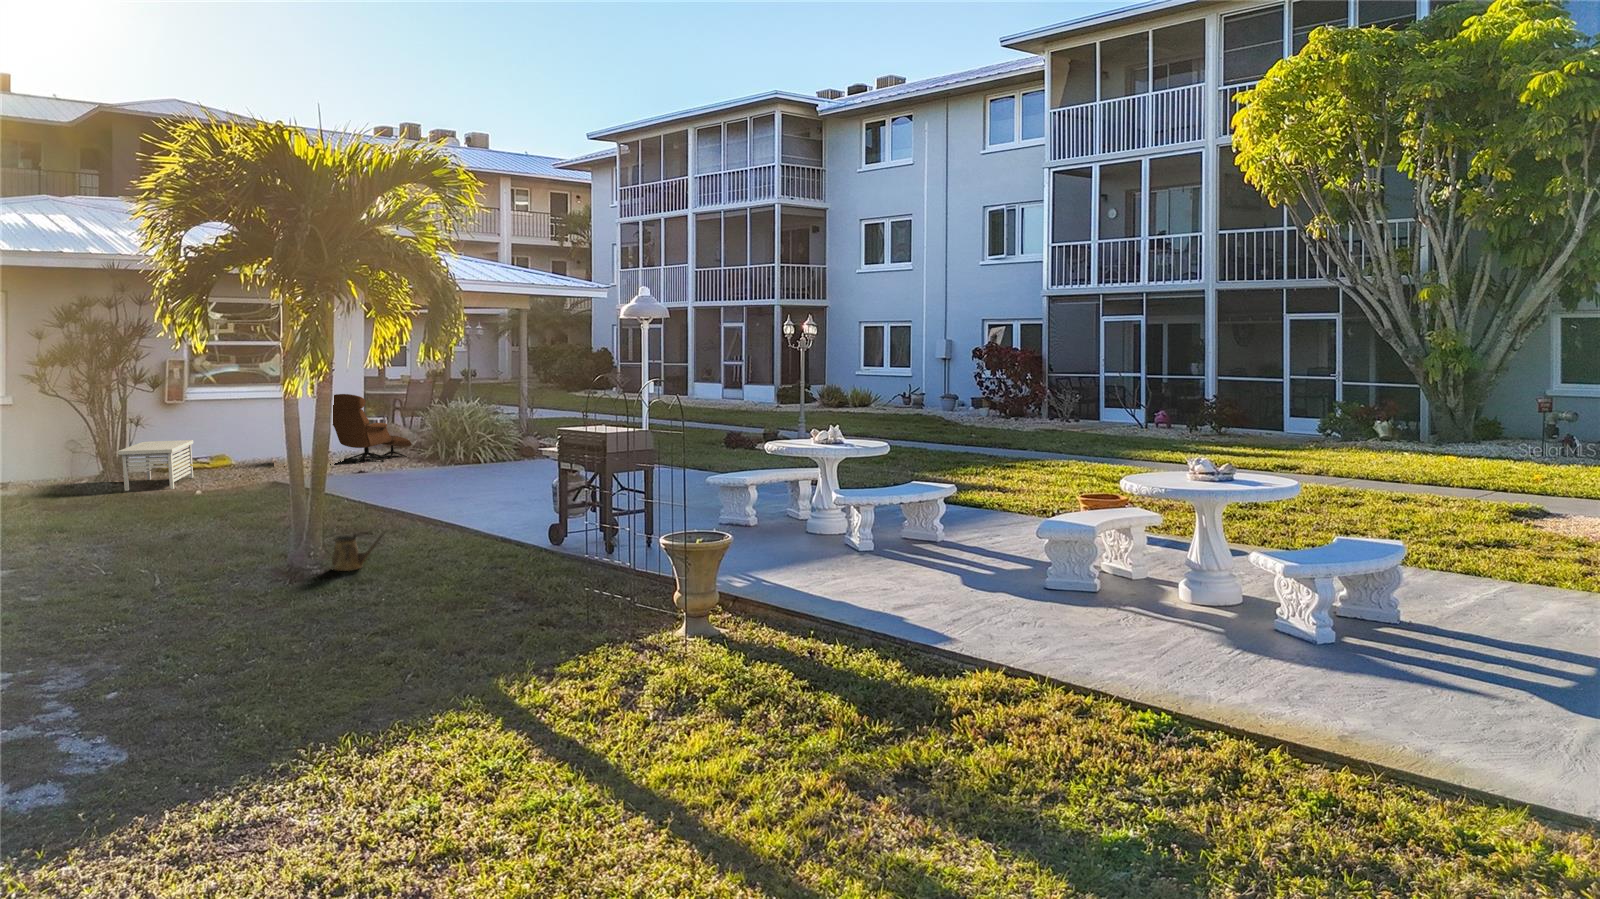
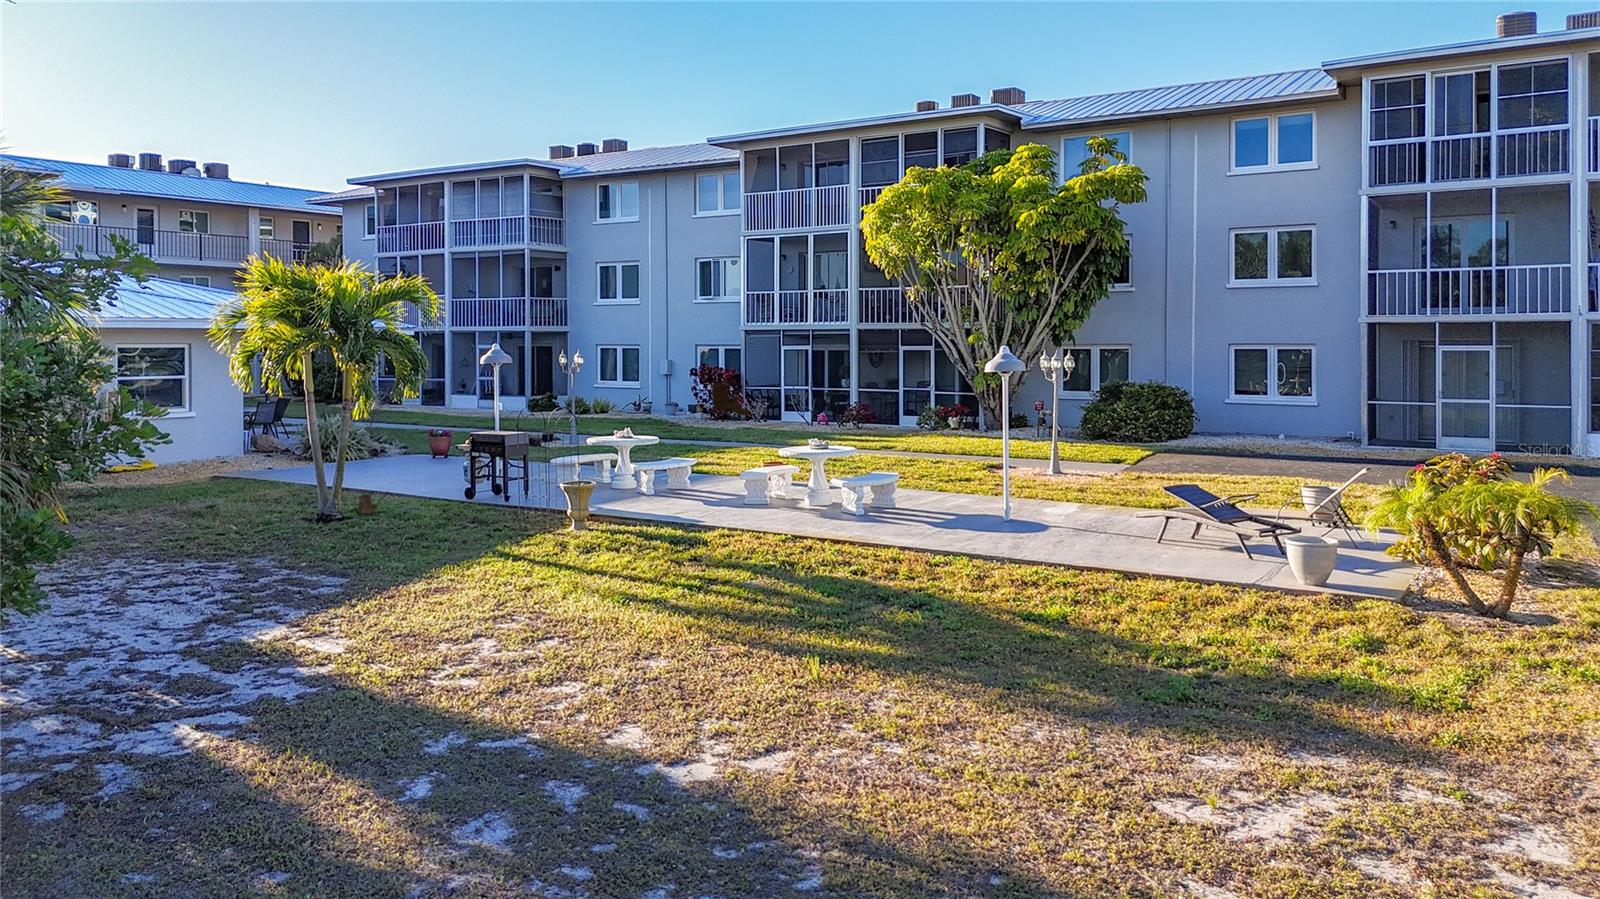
lounge chair: present [333,394,411,463] -> present [712,382,750,419]
storage bench: present [118,440,193,491] -> none [116,447,155,483]

